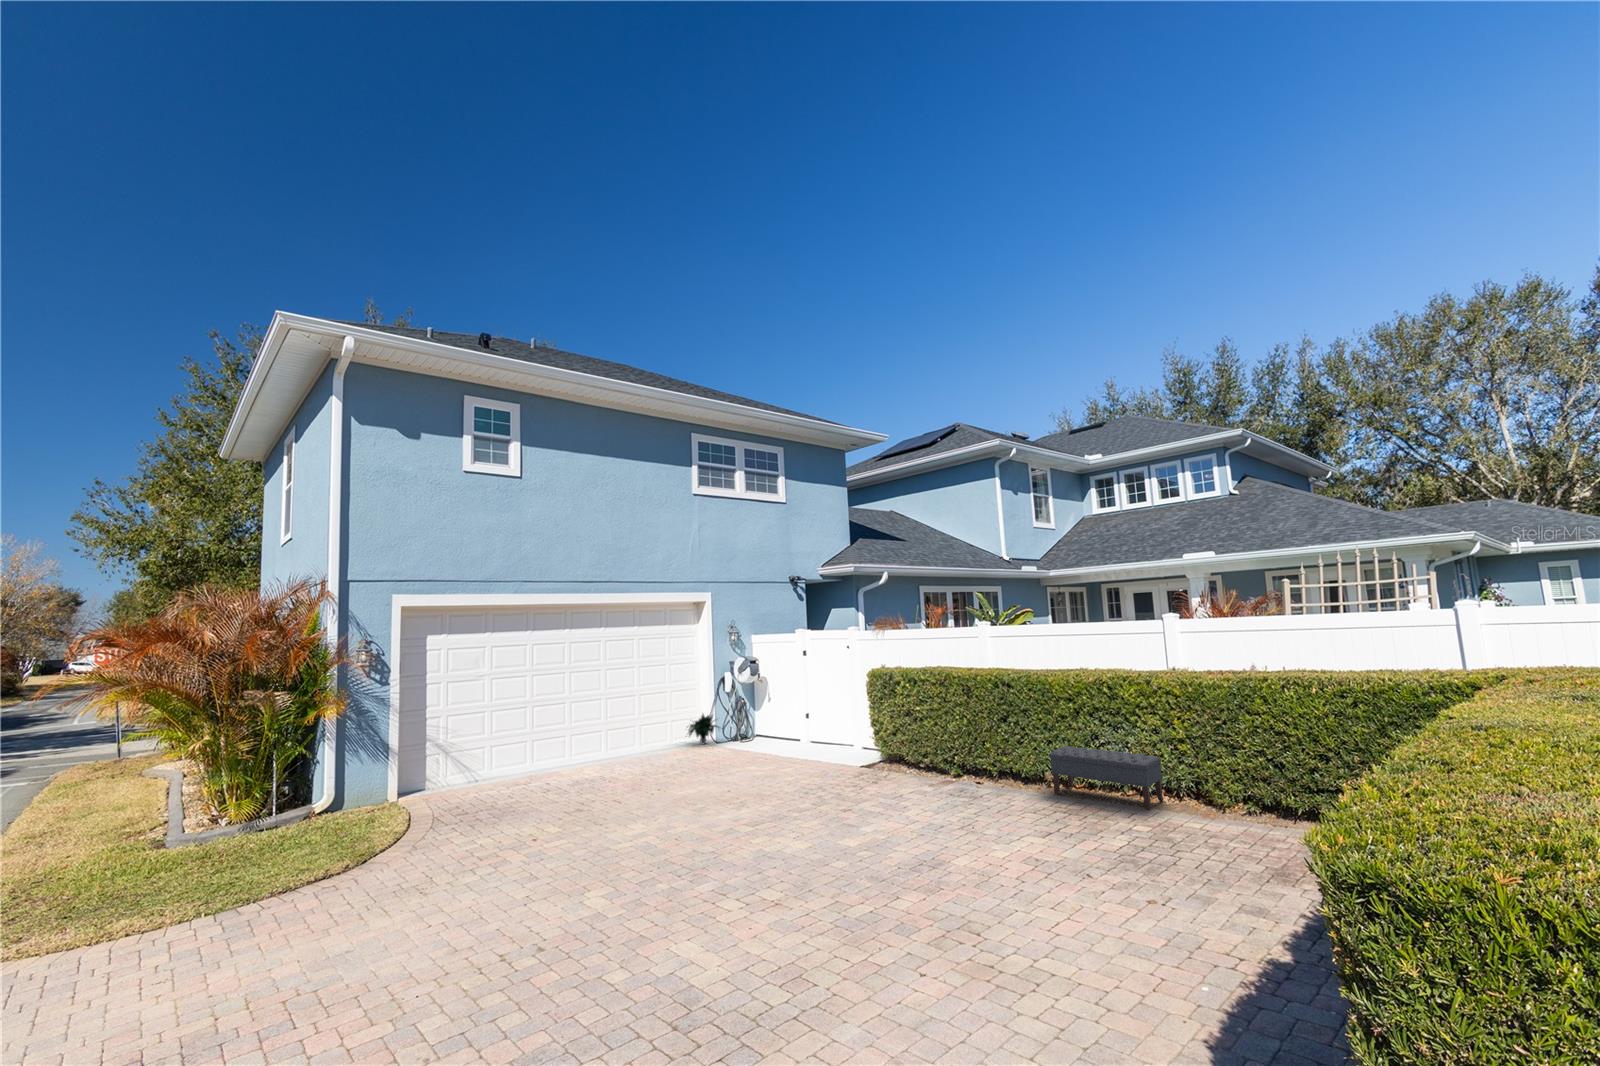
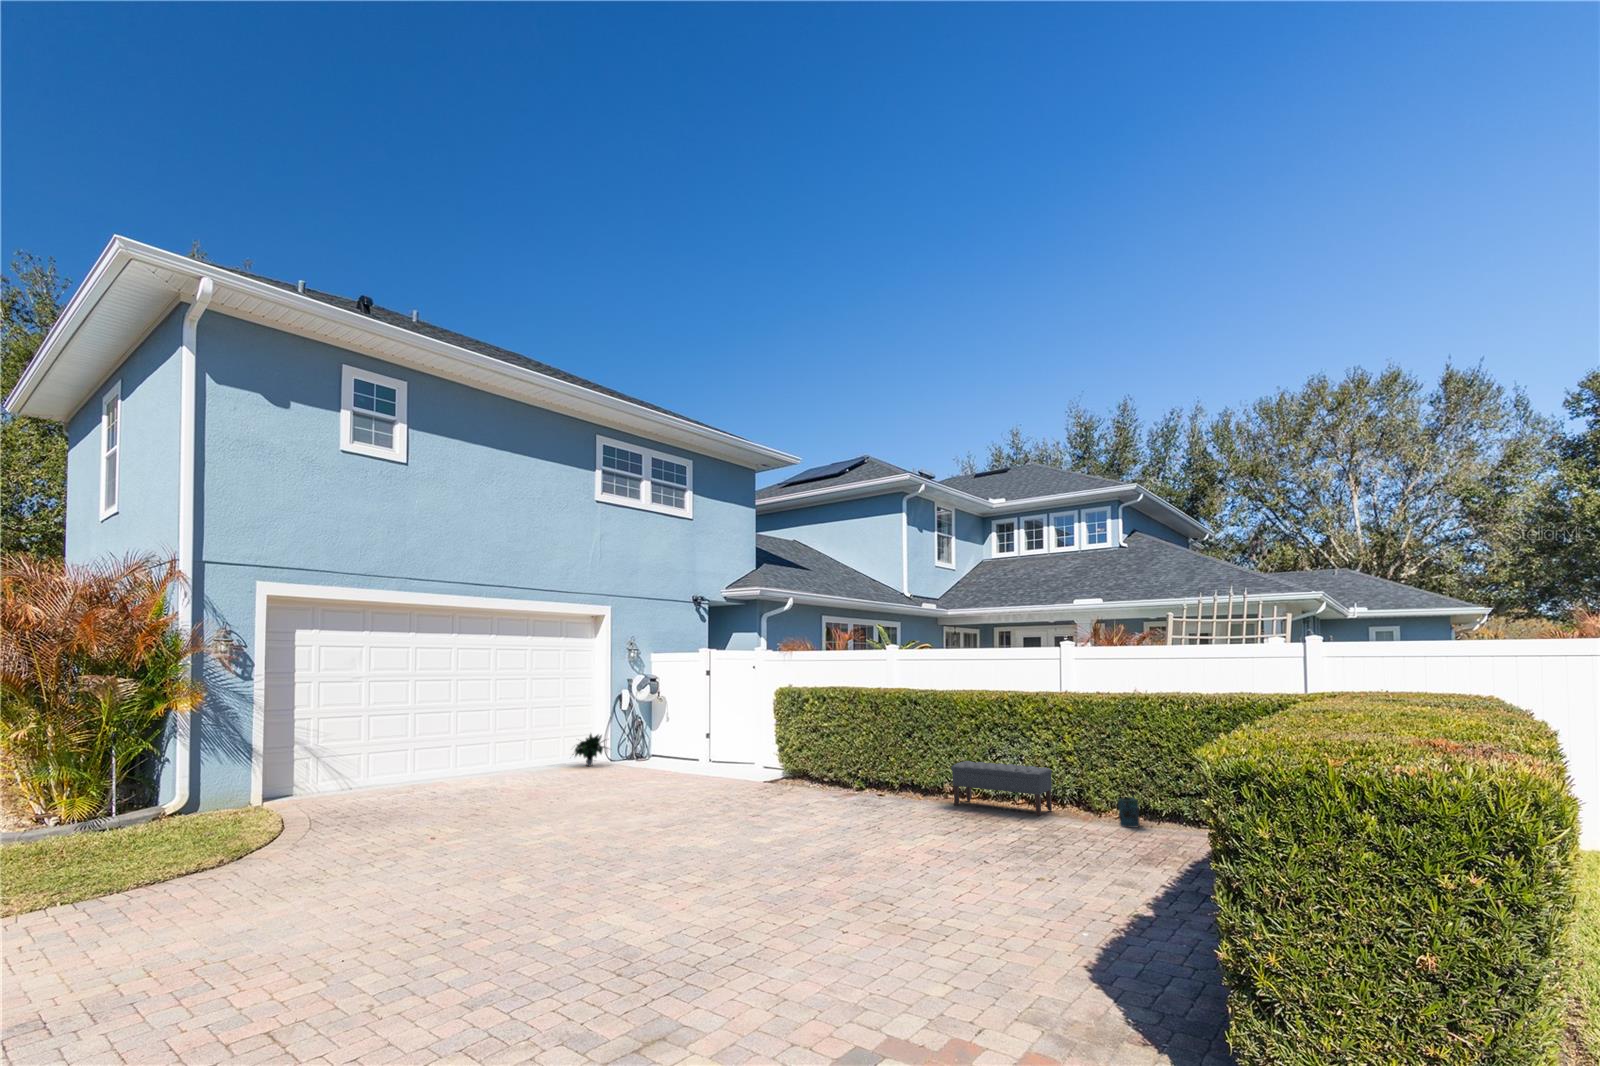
watering can: none [1240,784,1267,828] -> present [1118,791,1140,828]

